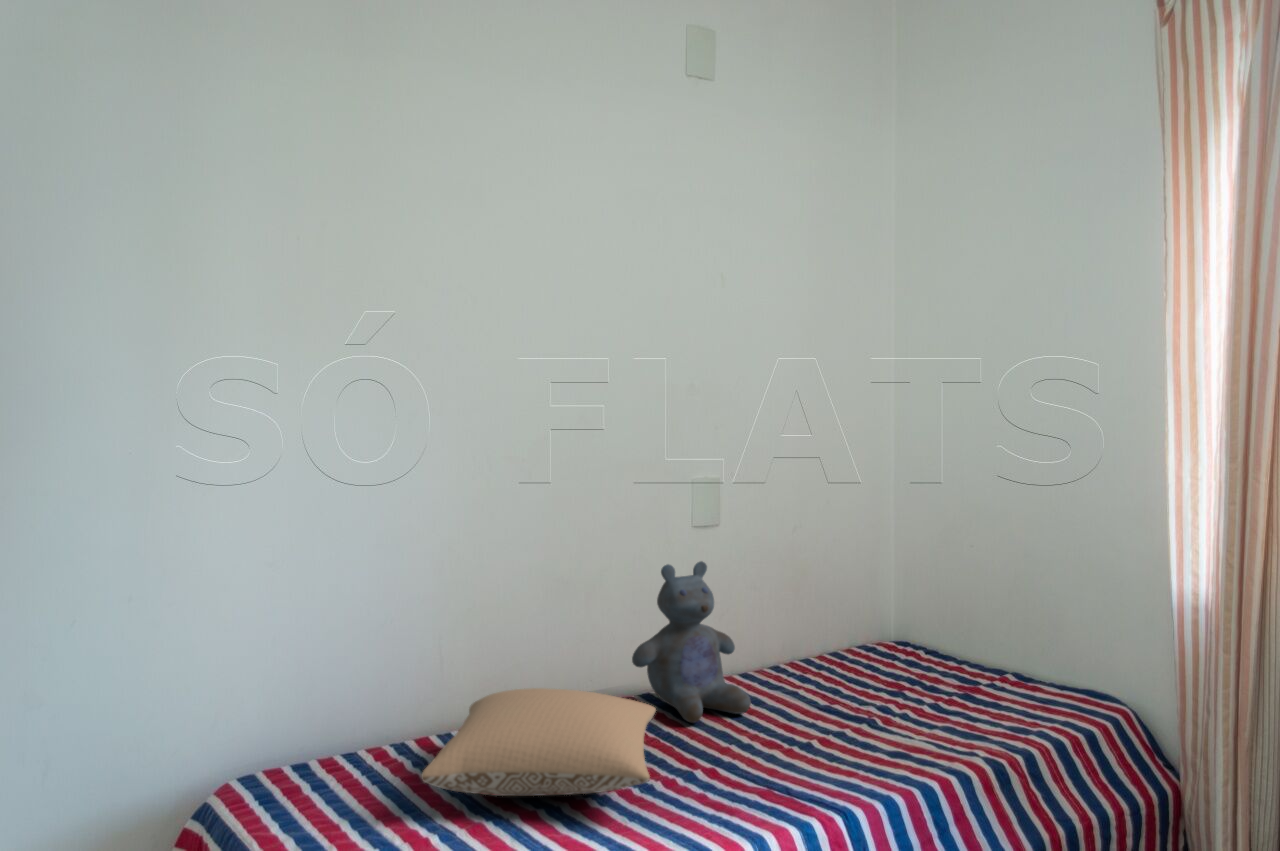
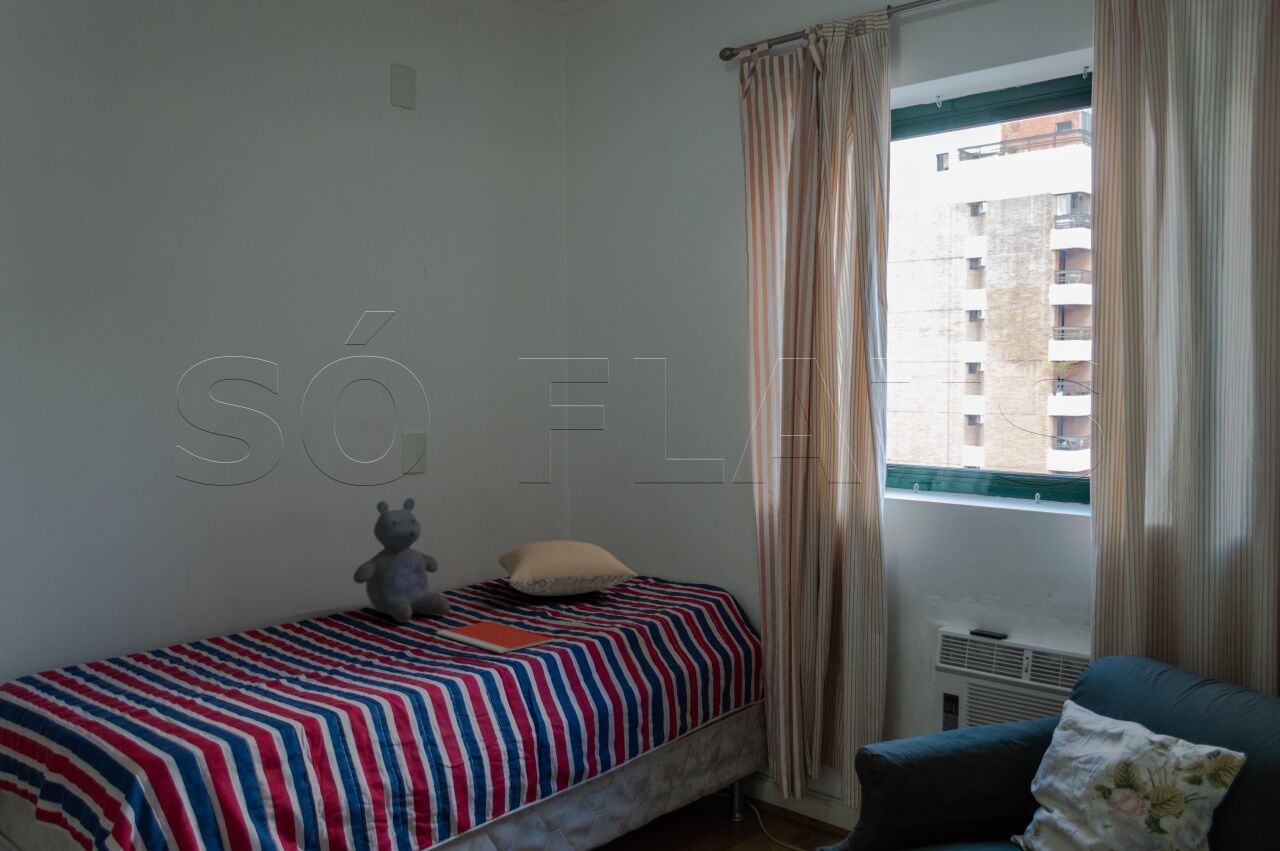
pillow: present [421,688,656,796] -> present [498,540,637,596]
notebook: none [734,729,895,790] -> present [436,621,554,653]

